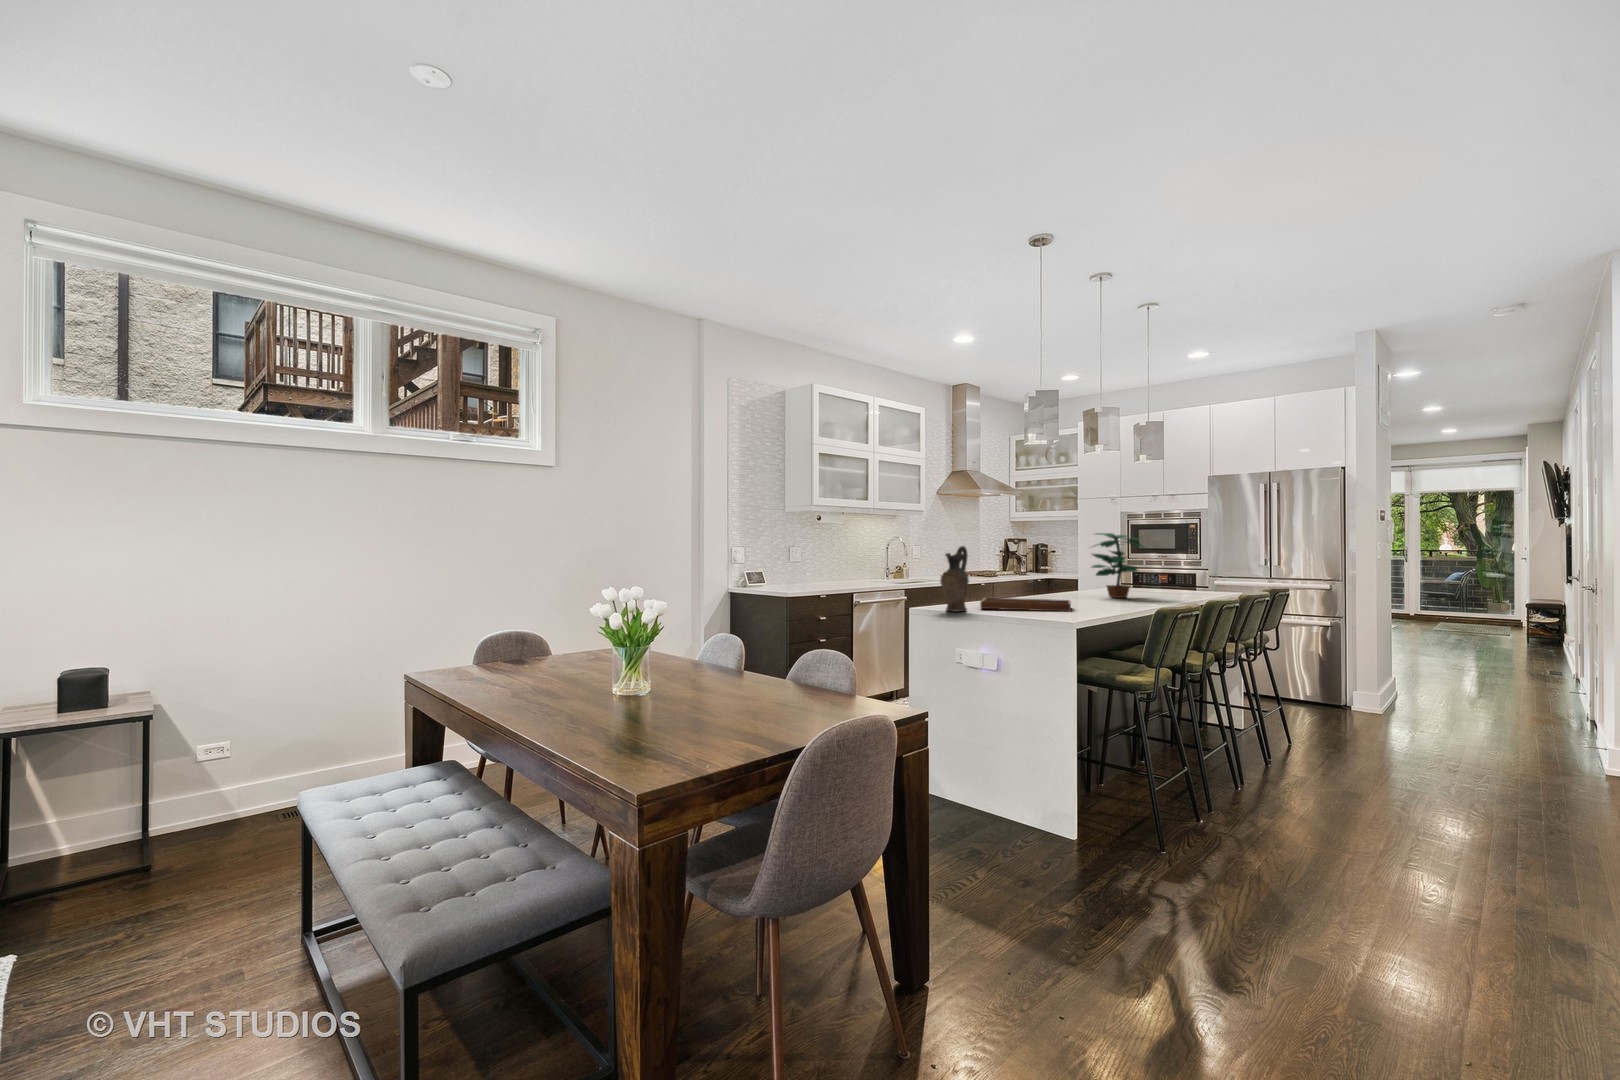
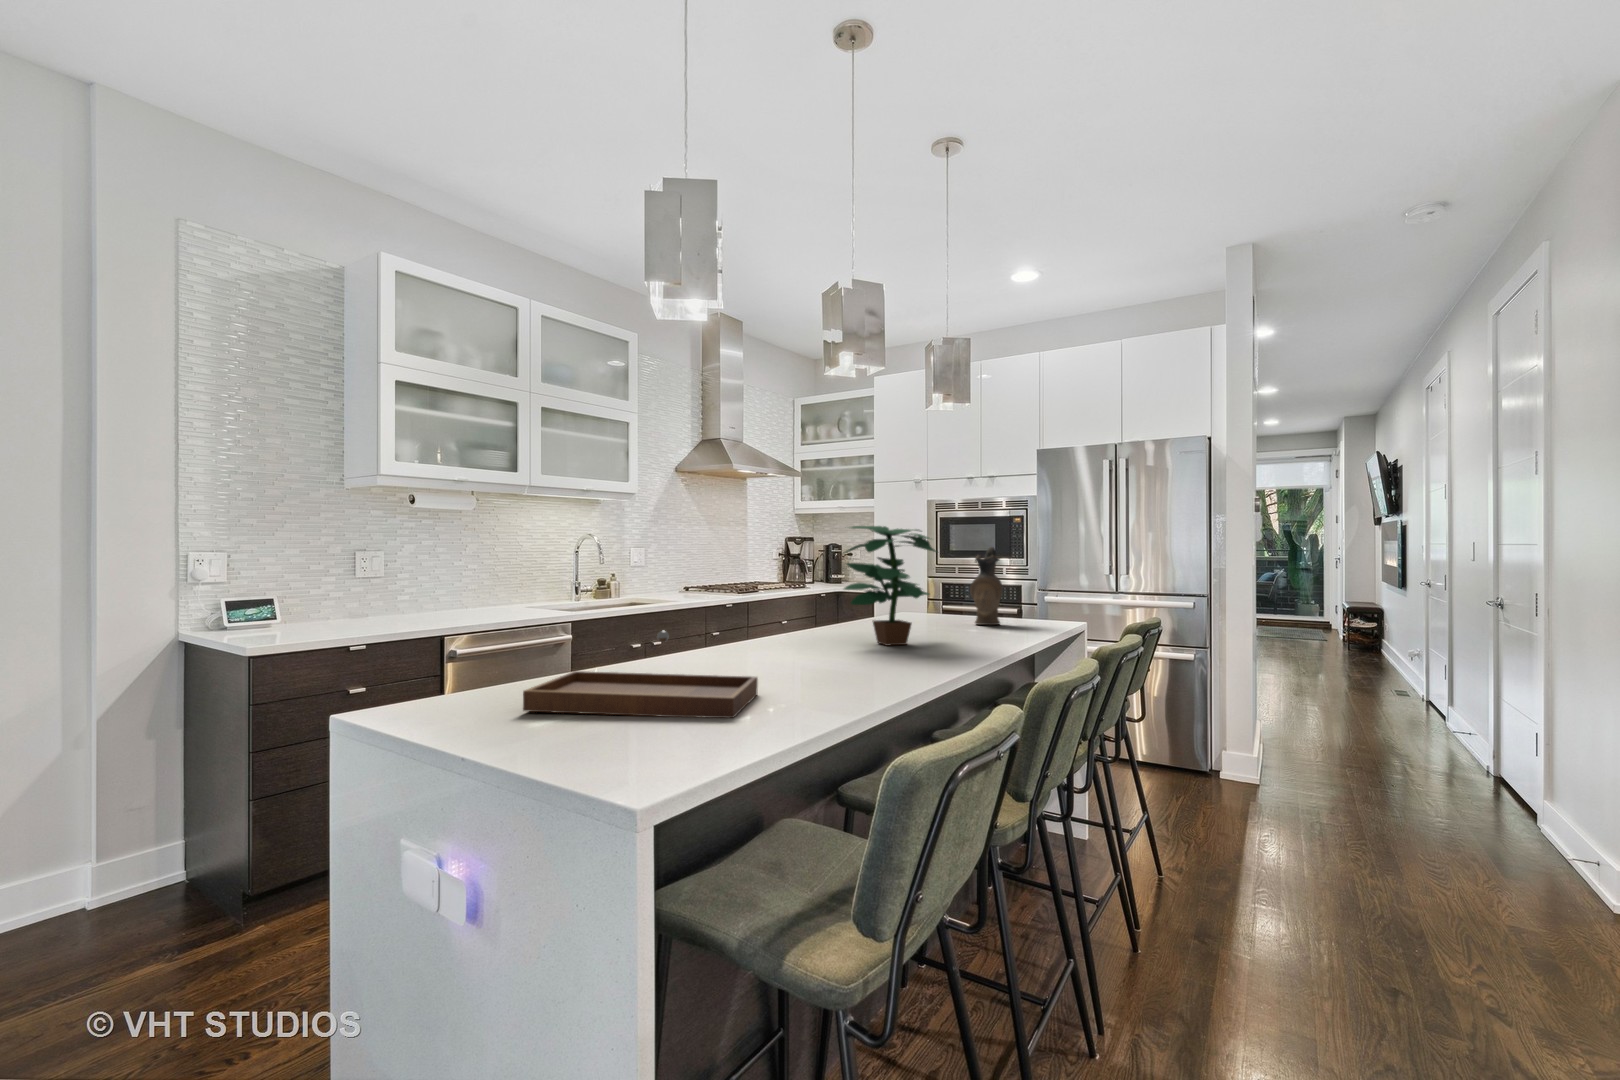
ceramic pitcher: present [940,546,969,612] -> present [970,547,1003,625]

